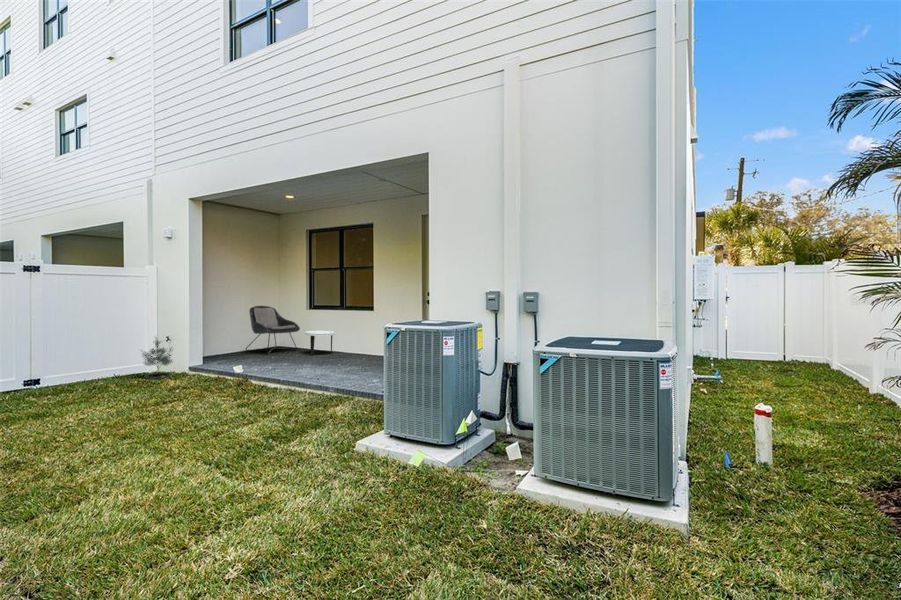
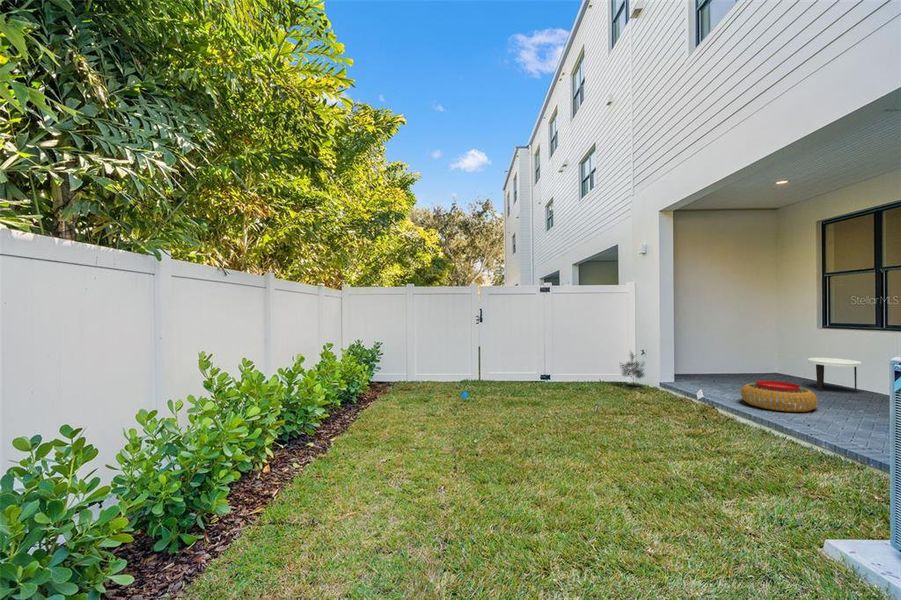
lounge chair: present [246,306,300,354] -> none [728,324,802,382]
pouf: none [268,351,318,373] -> present [741,381,818,412]

